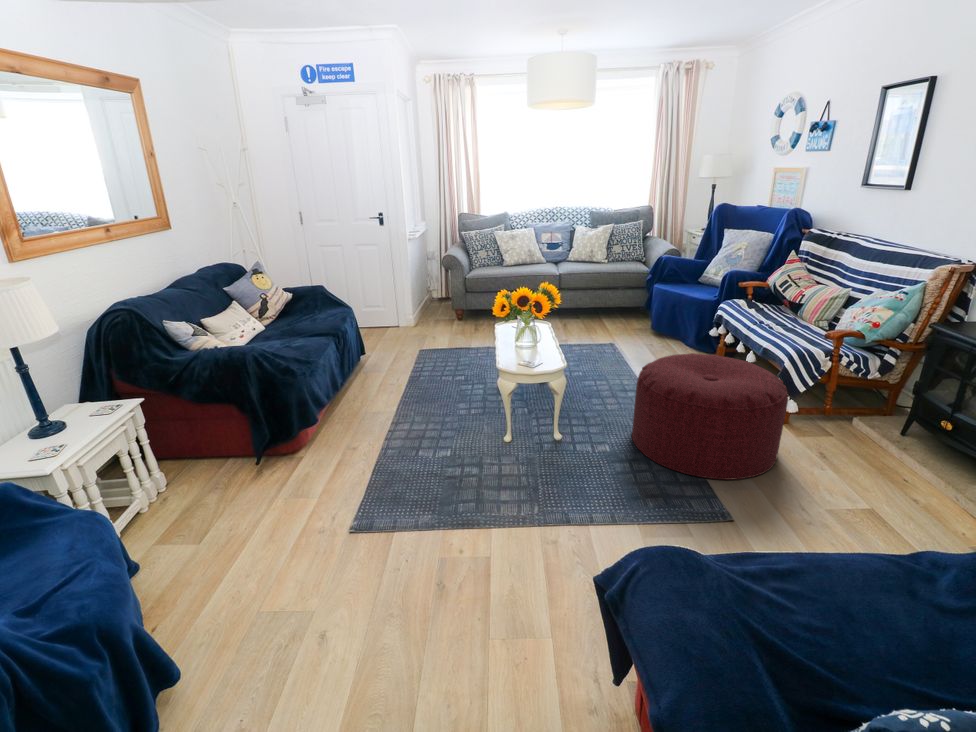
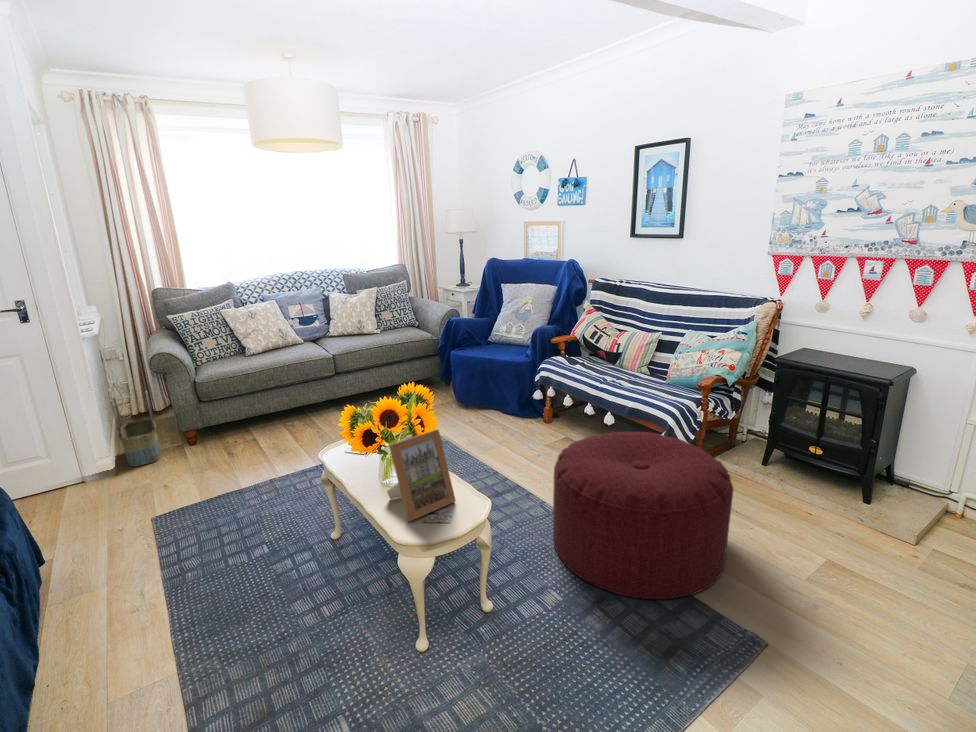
basket: none [418,278,441,324] -> present [112,391,160,467]
picture frame: none [512,311,549,362] -> present [387,430,456,521]

